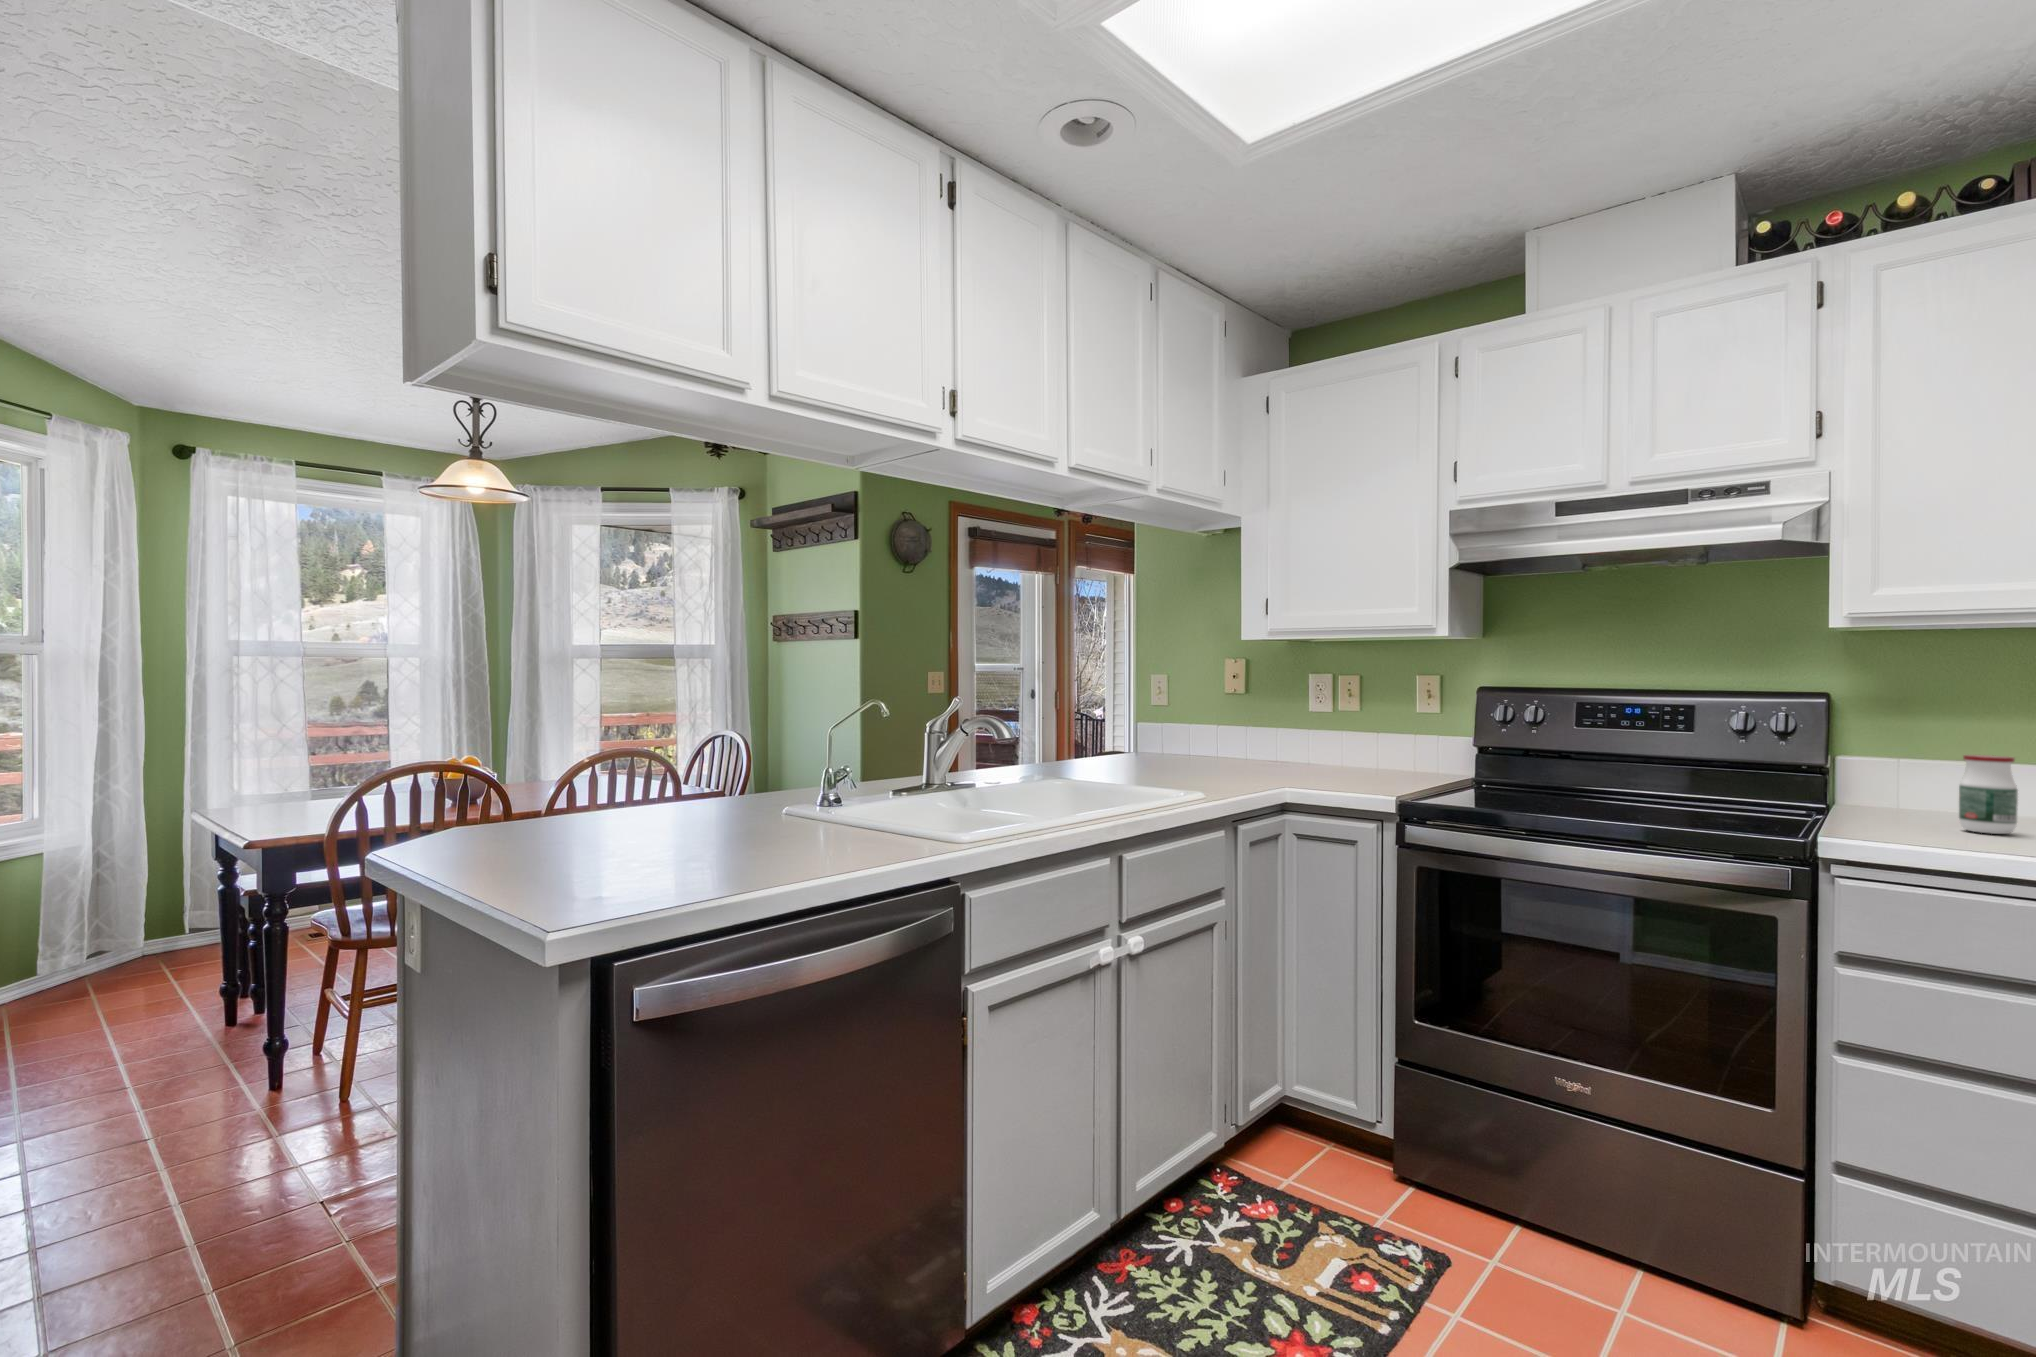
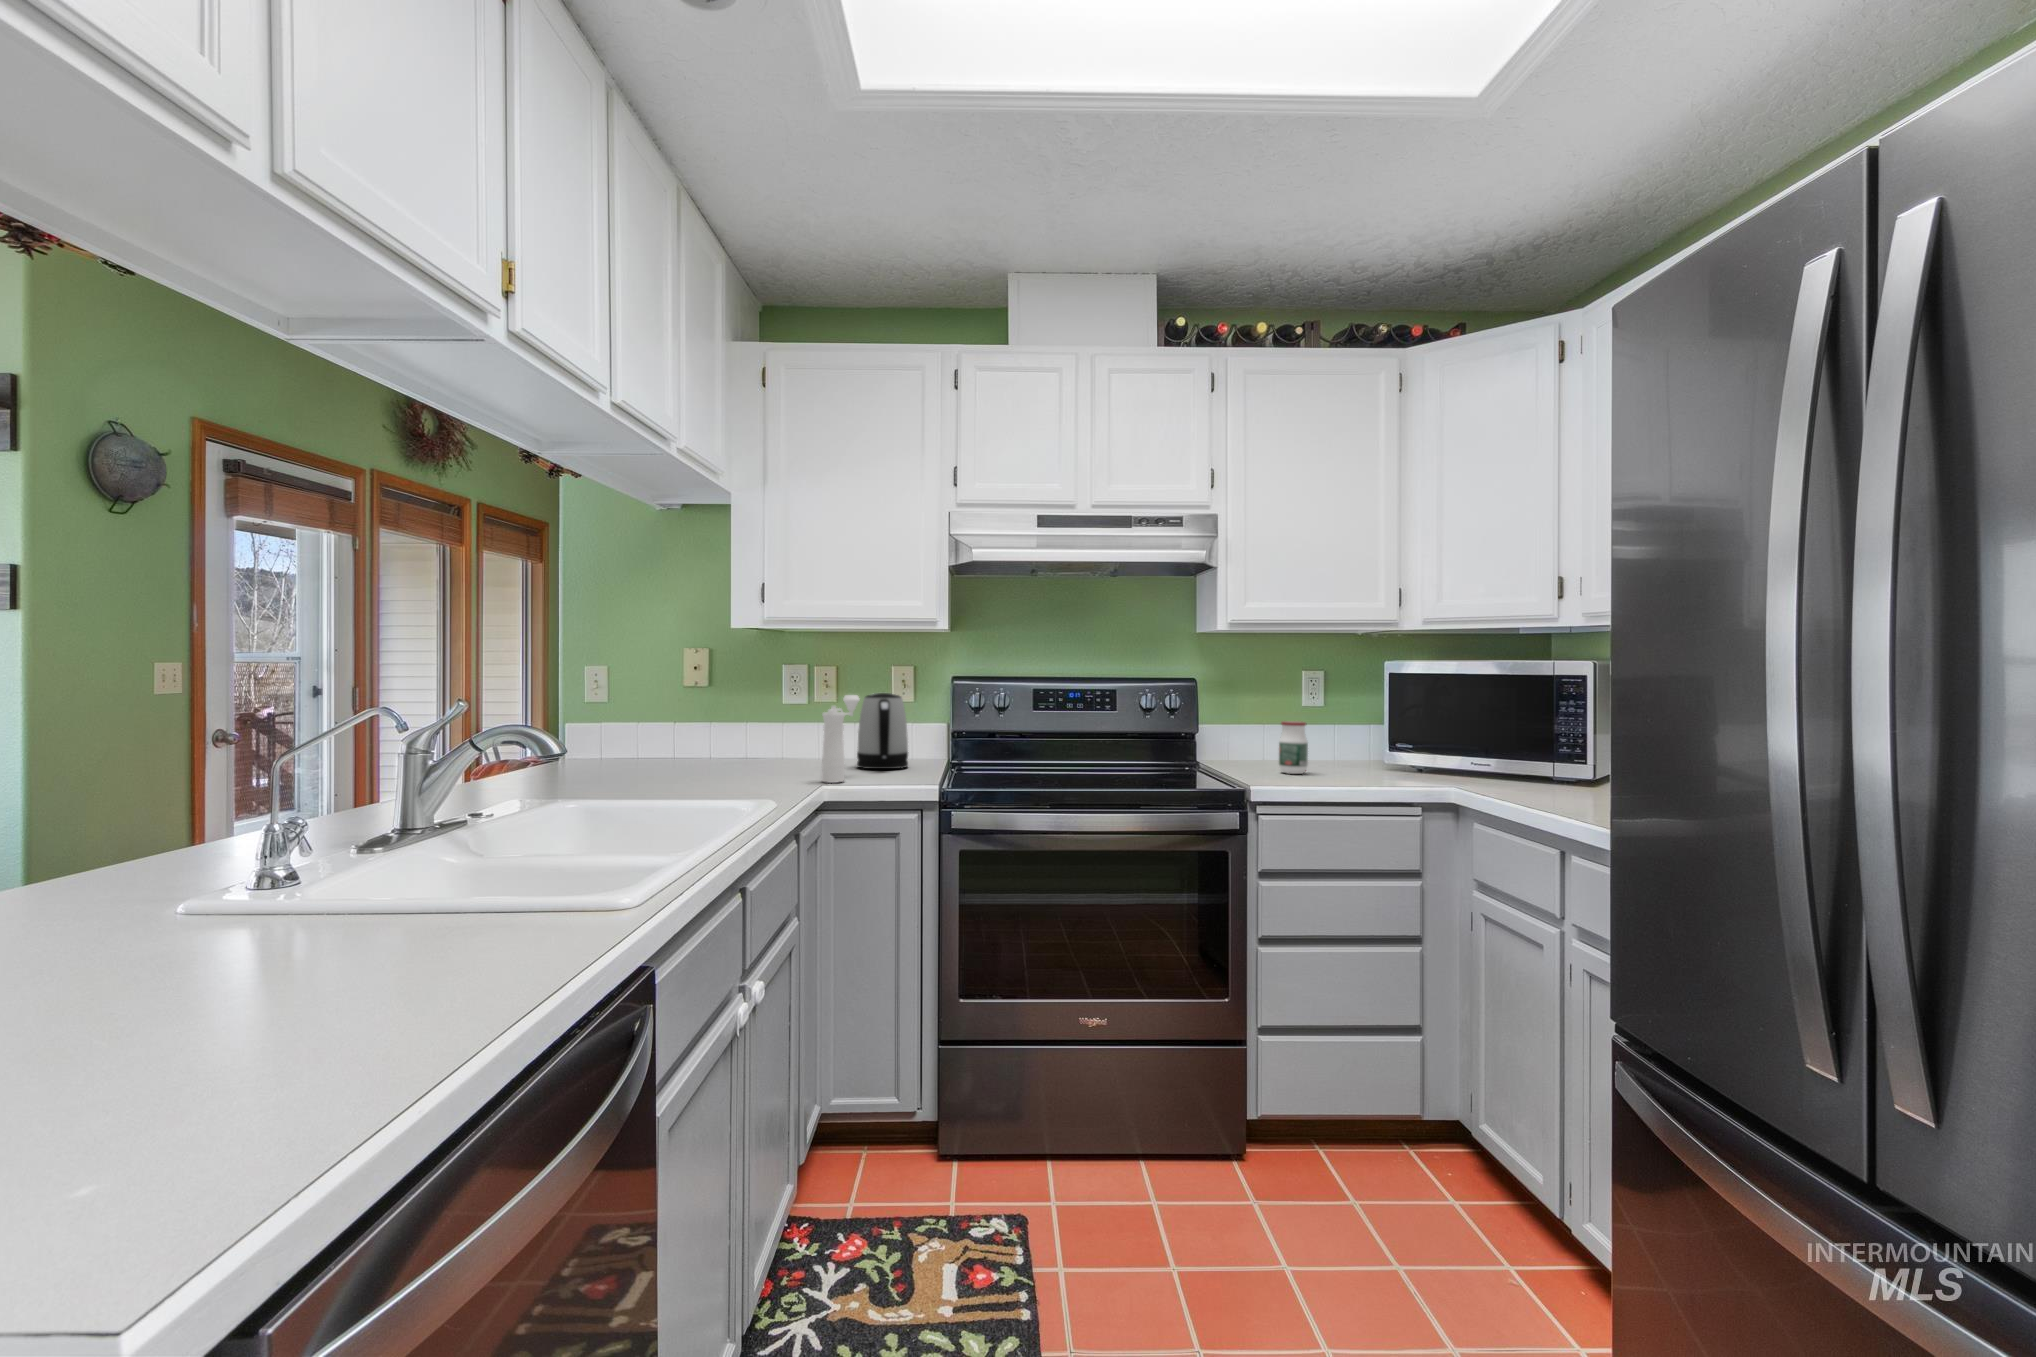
pepper mill: none [1296,701,1345,784] -> present [822,695,859,783]
kettle: none [1359,701,1416,780] -> present [857,693,908,769]

